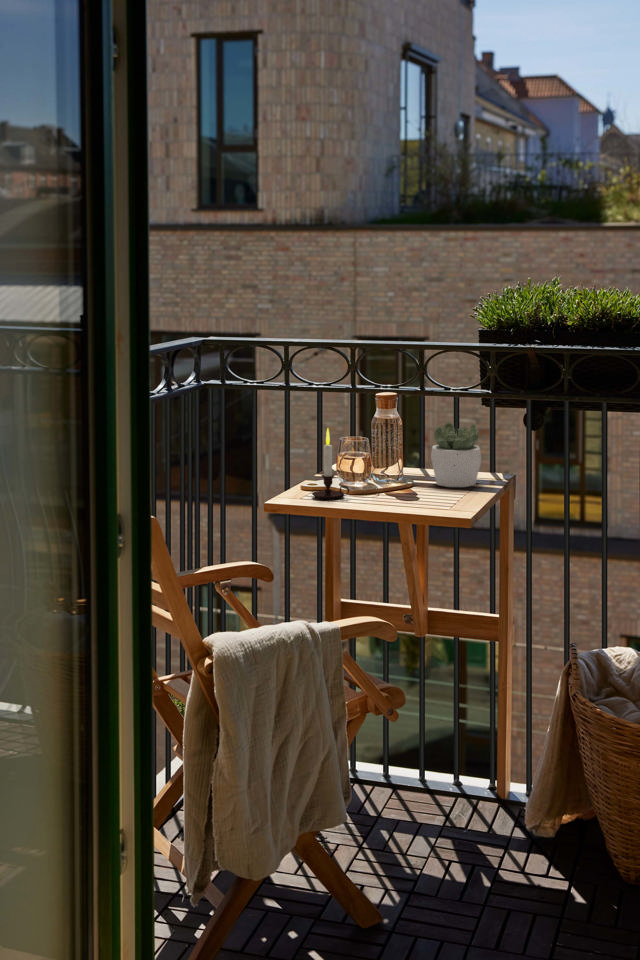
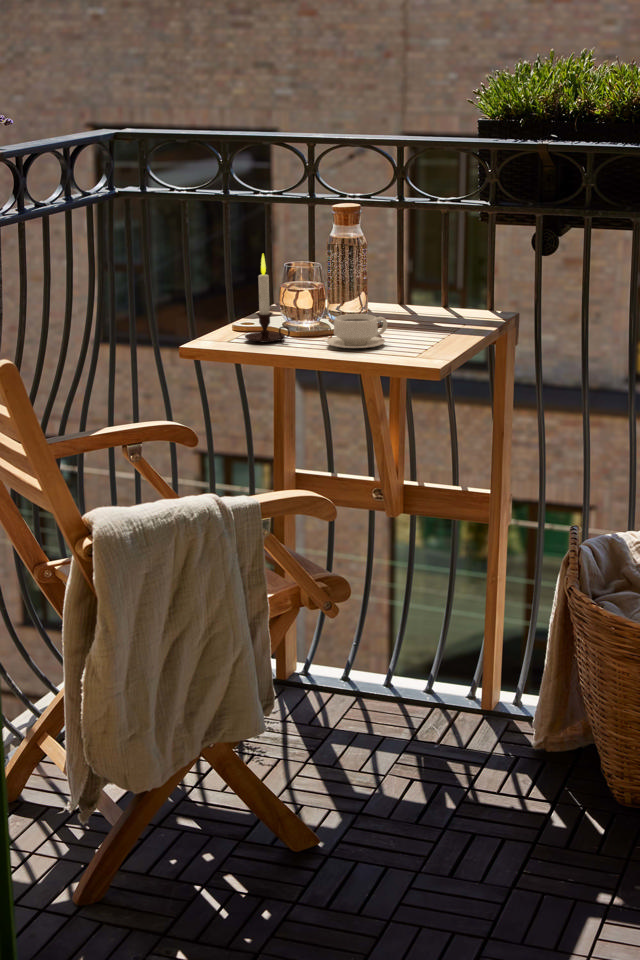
succulent plant: present [431,422,481,487] -> none [398,245,461,327]
teacup: none [380,476,428,503] -> present [327,314,387,348]

